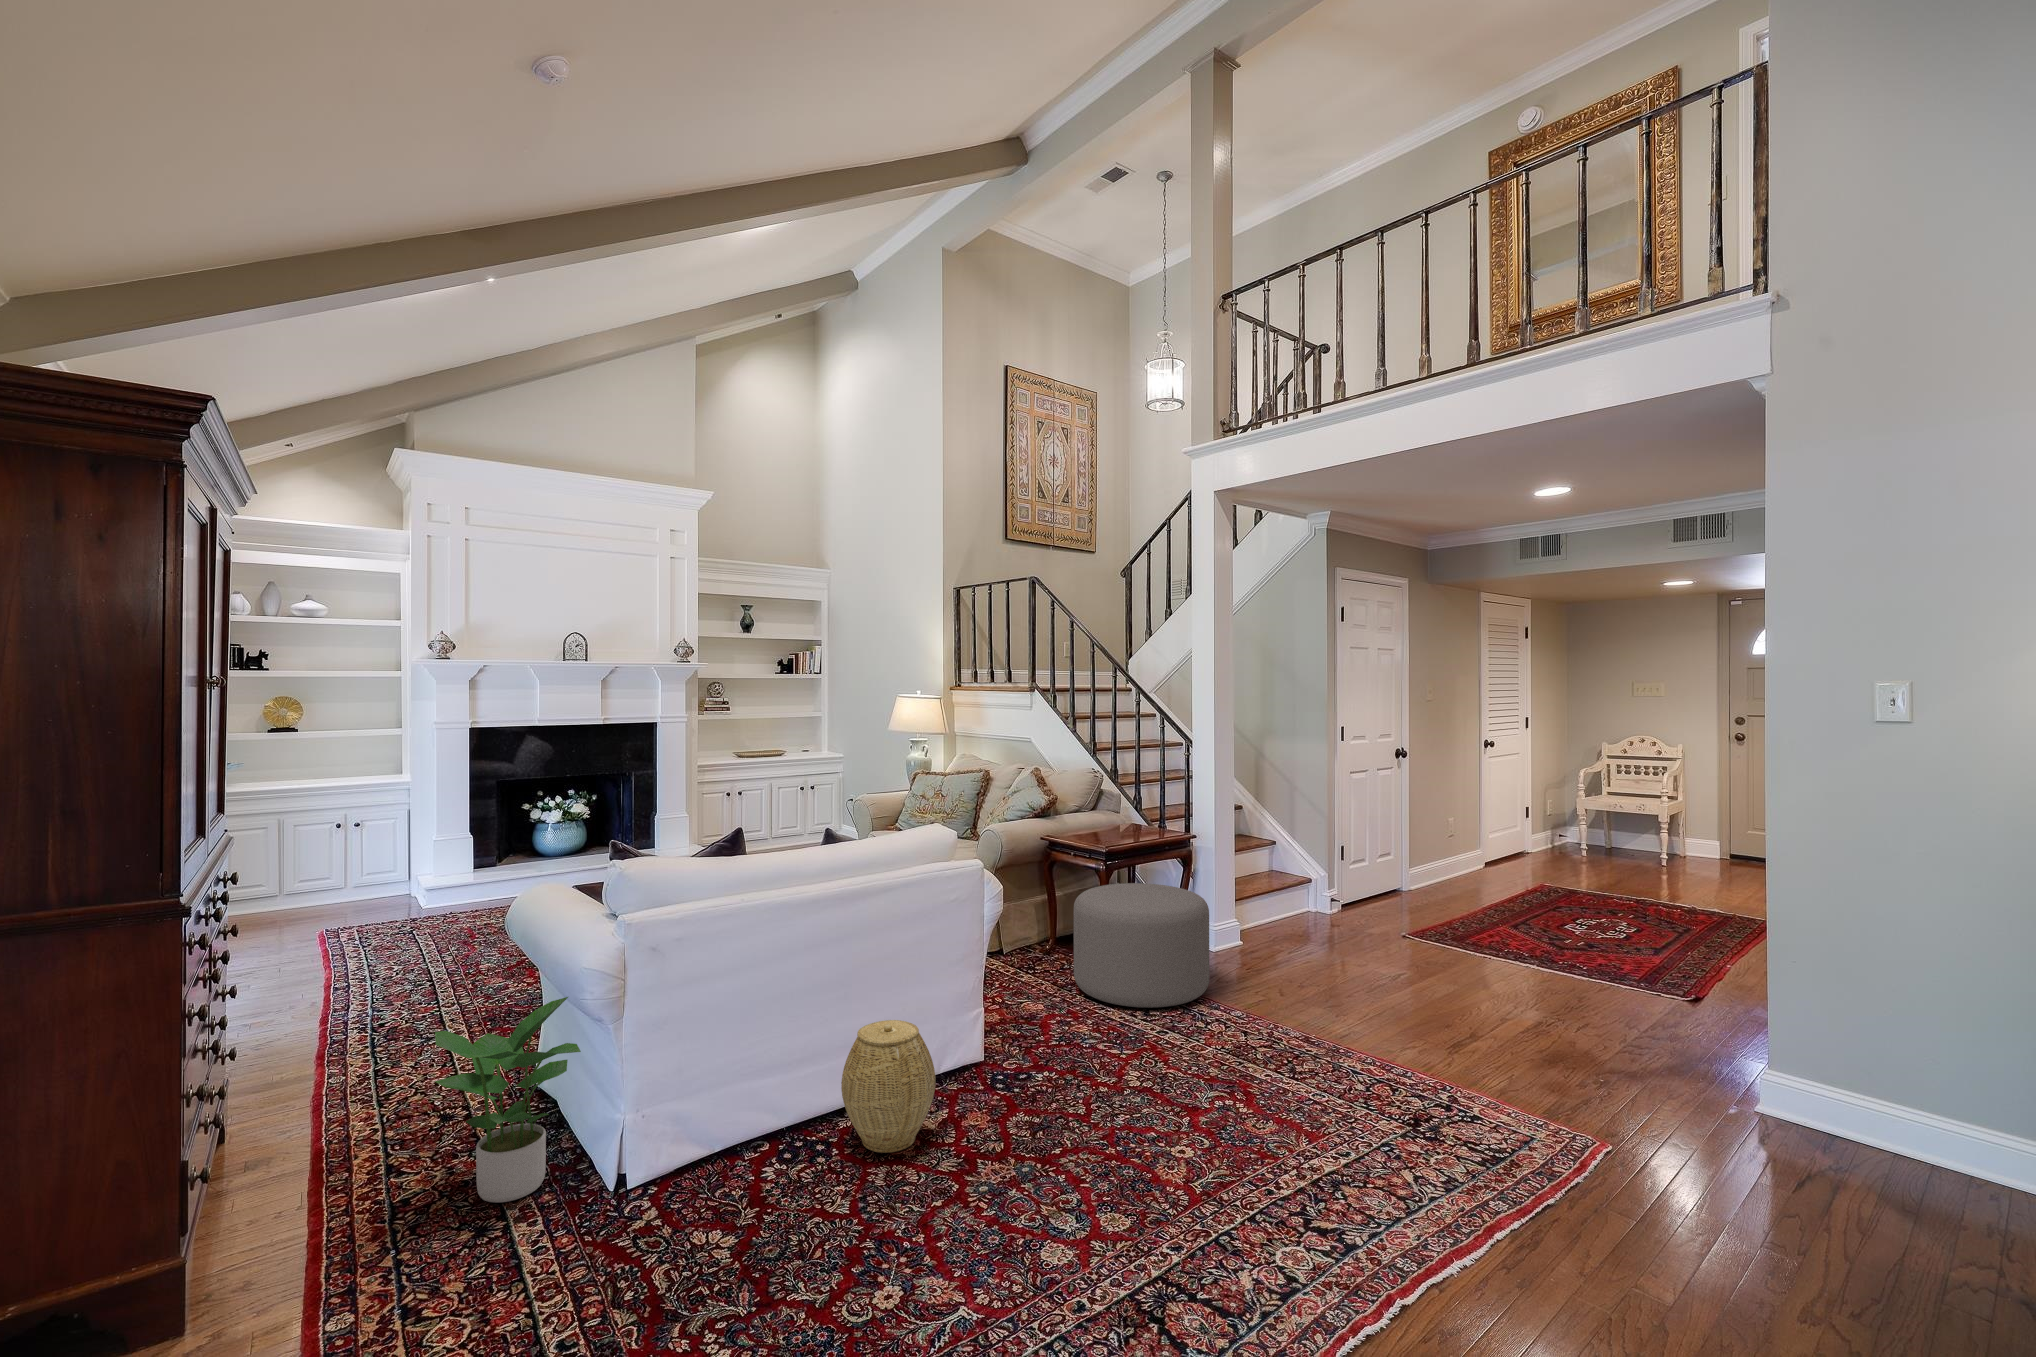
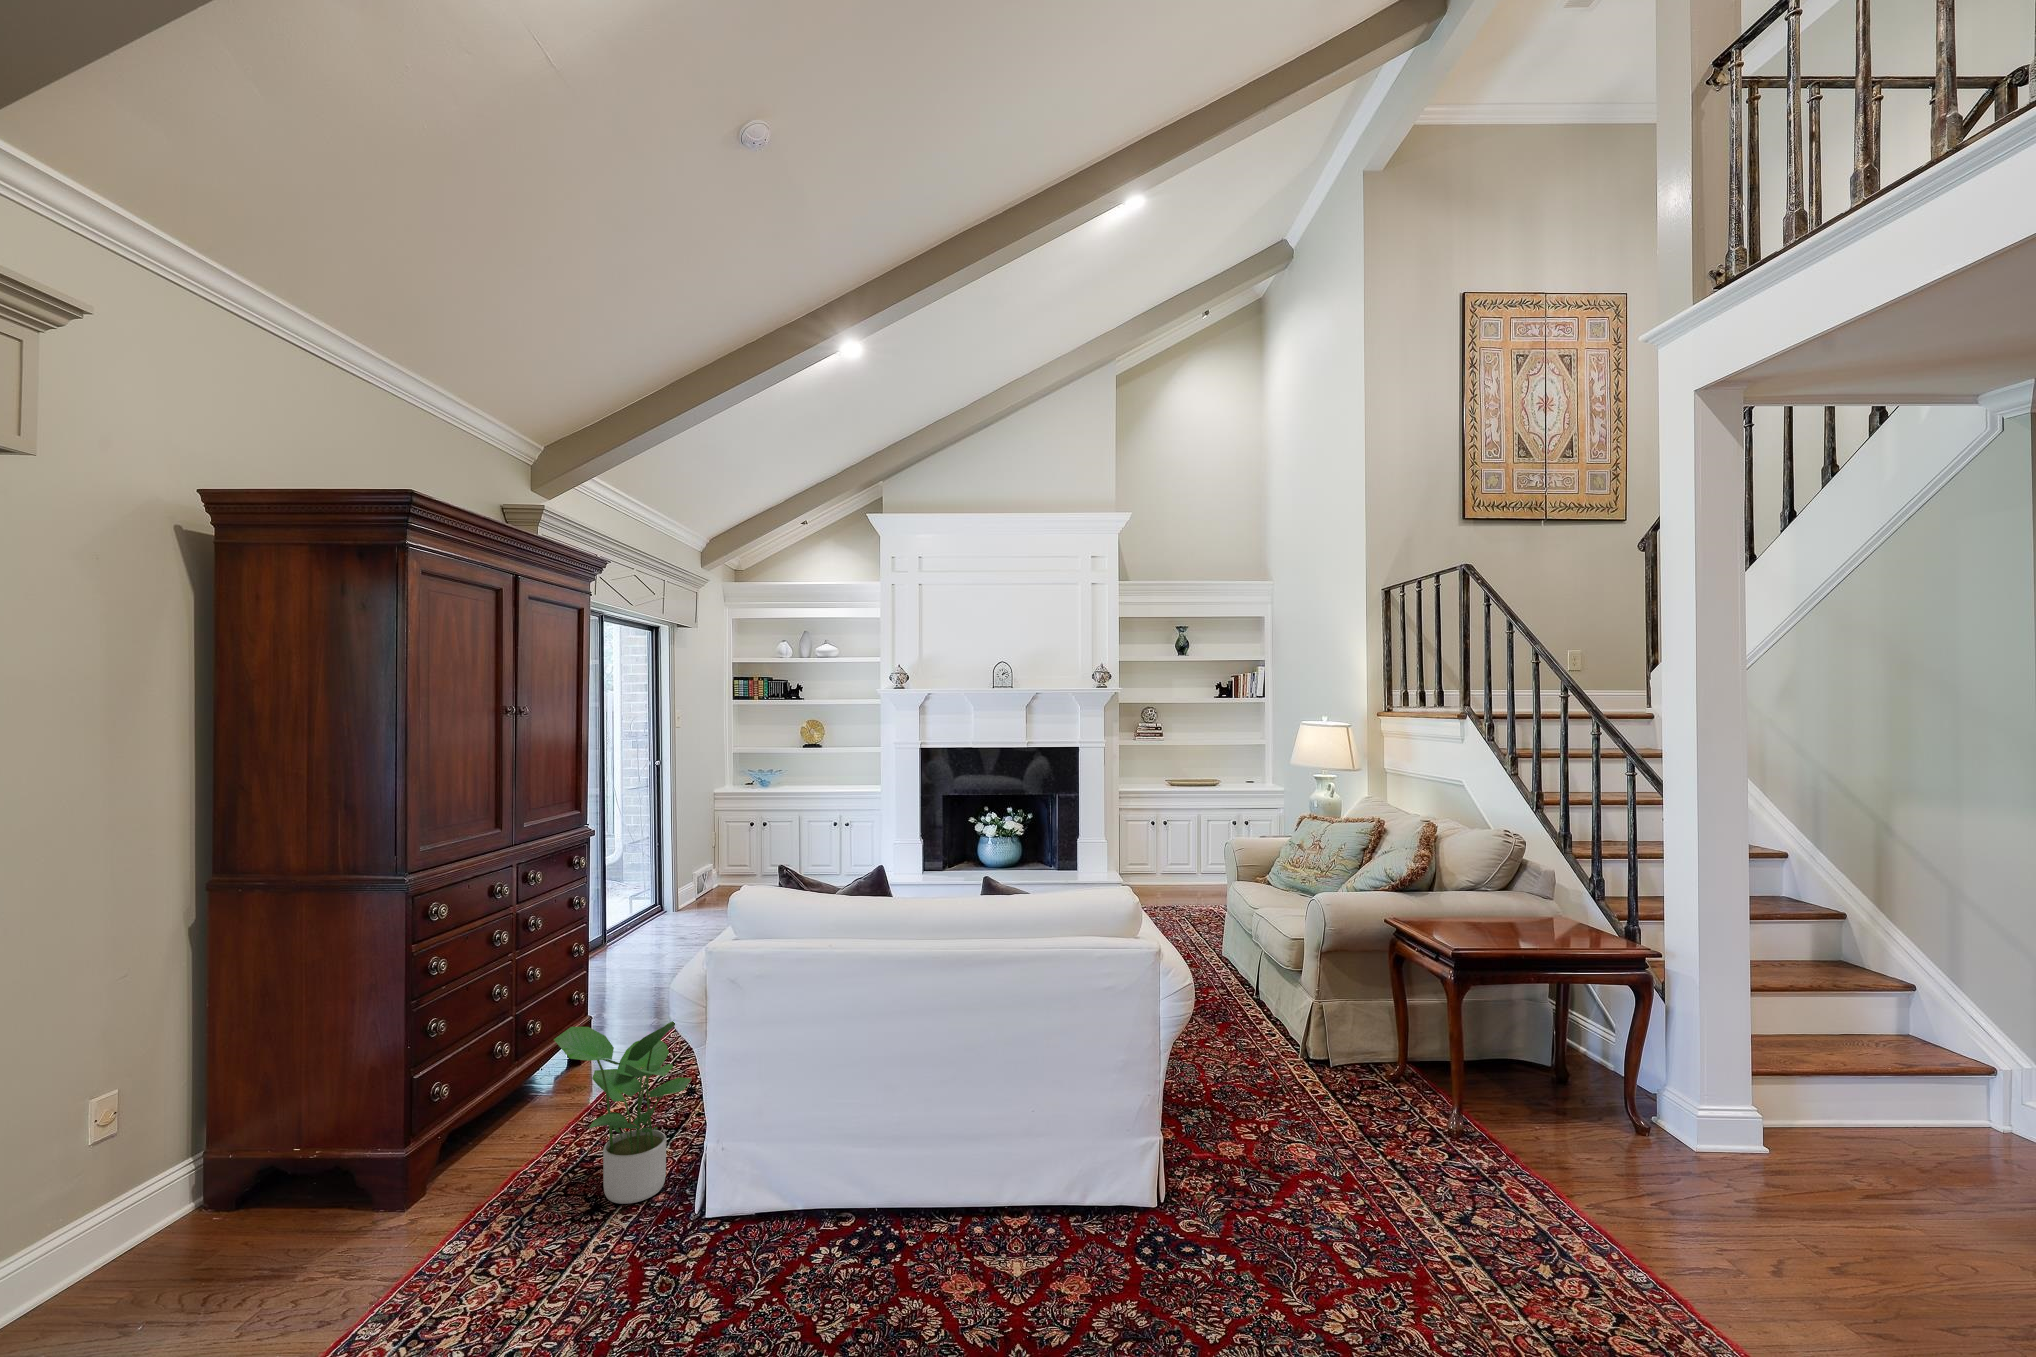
ottoman: present [1074,883,1210,1008] -> none [1389,1001,1619,1216]
woven basket: present [841,1020,935,1153] -> none [900,1124,1016,1297]

